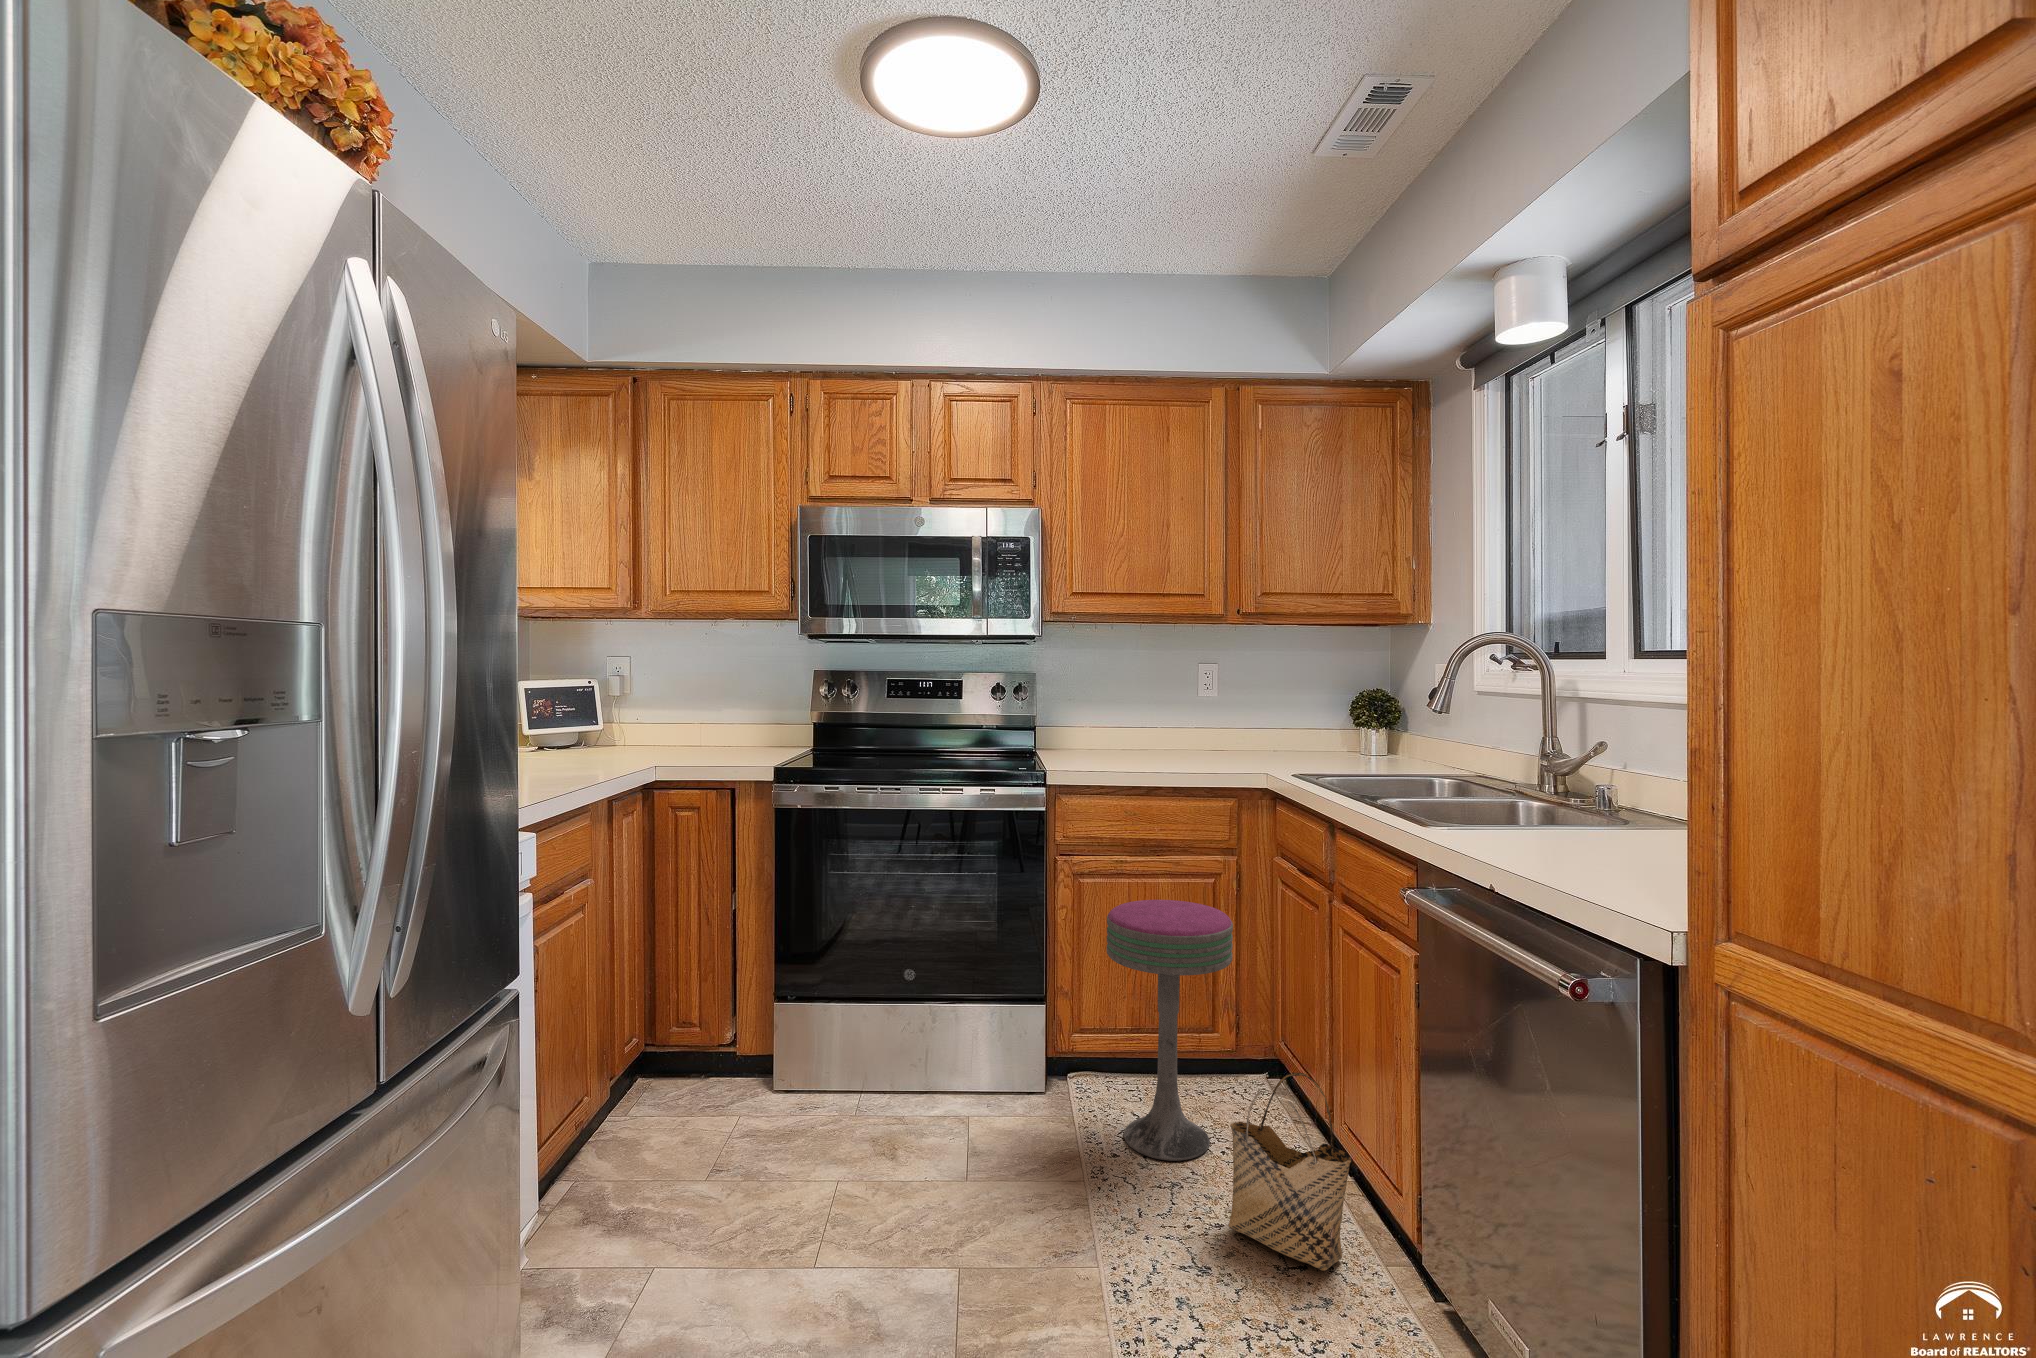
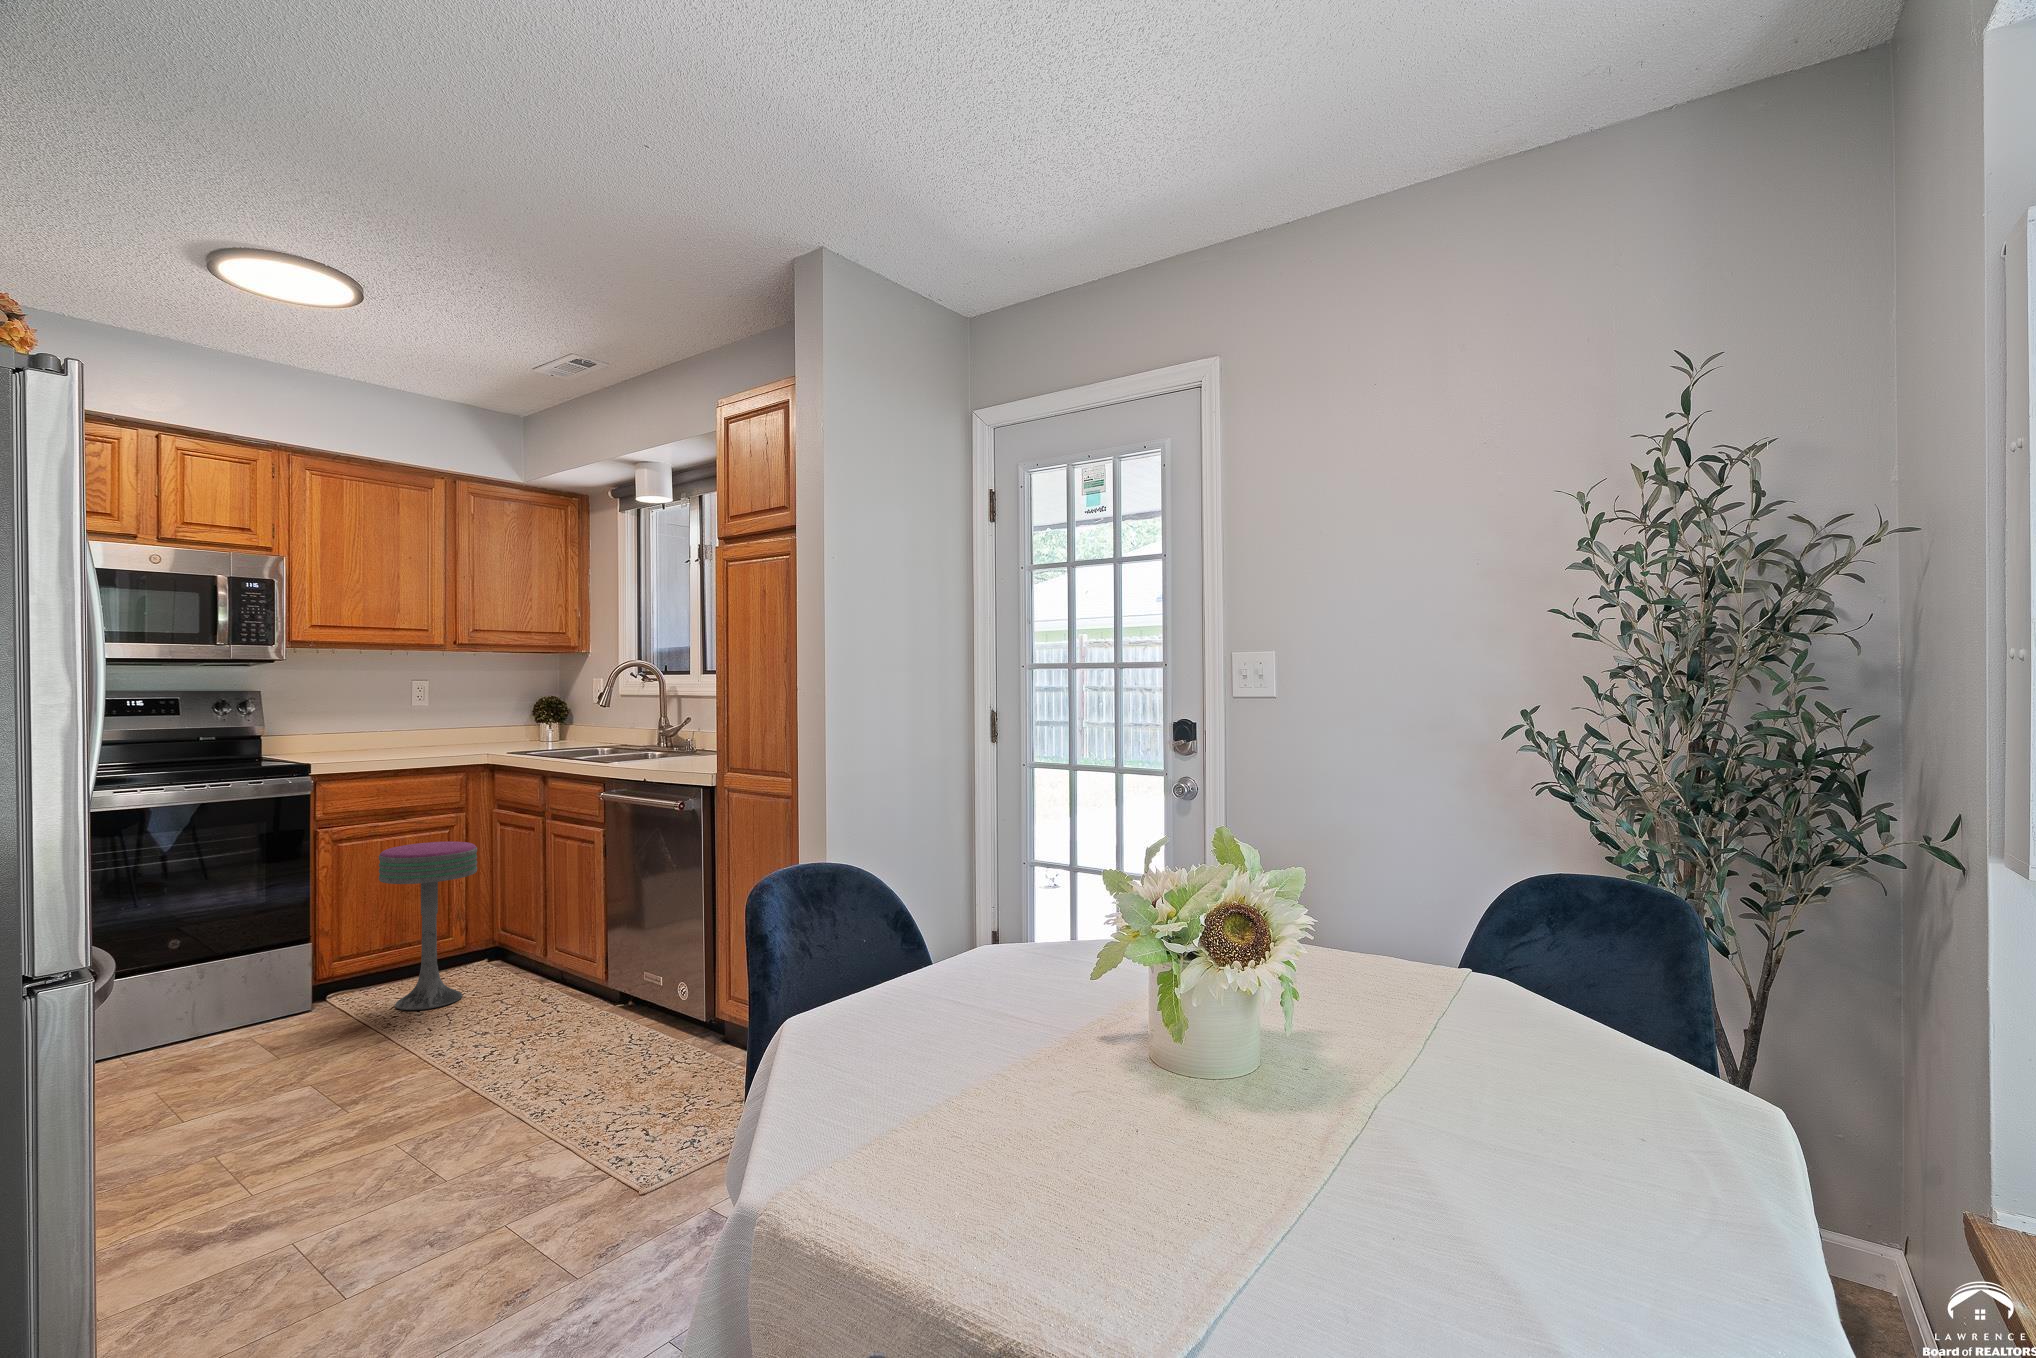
woven basket: present [1228,1072,1351,1271] -> none [490,915,567,1015]

